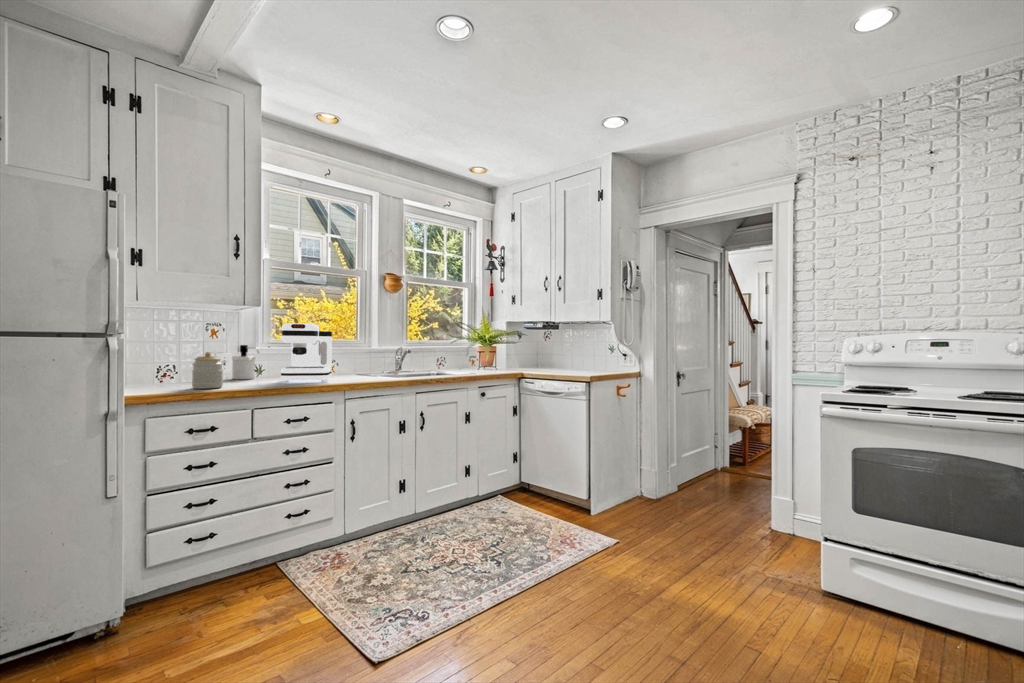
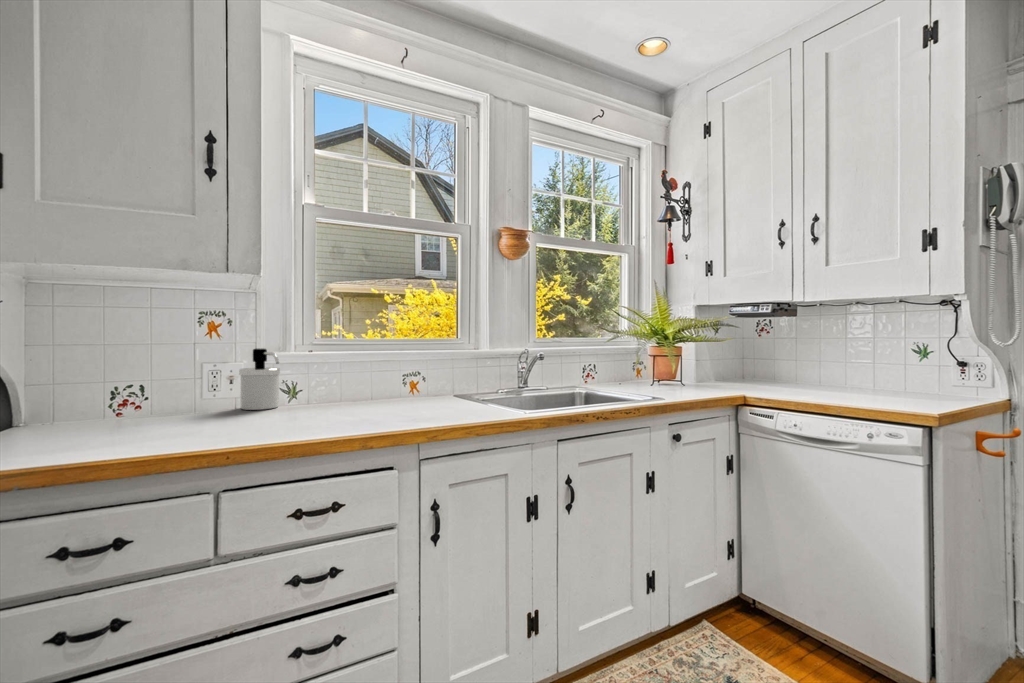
coffee maker: present [280,323,332,382] -> none [303,308,404,420]
jar: present [192,352,223,389] -> none [101,367,171,447]

